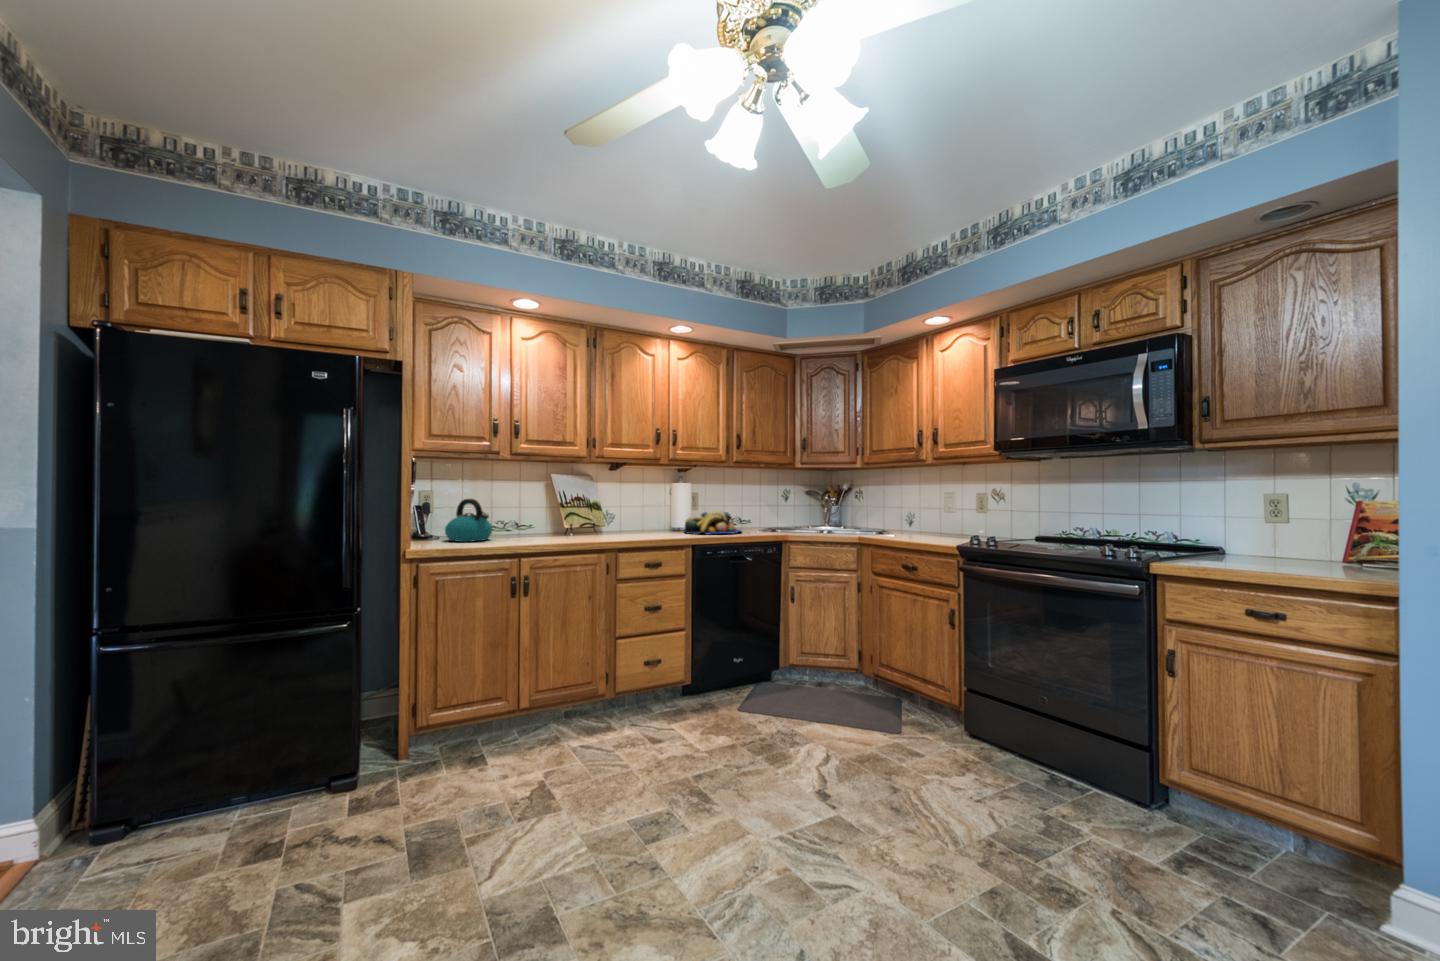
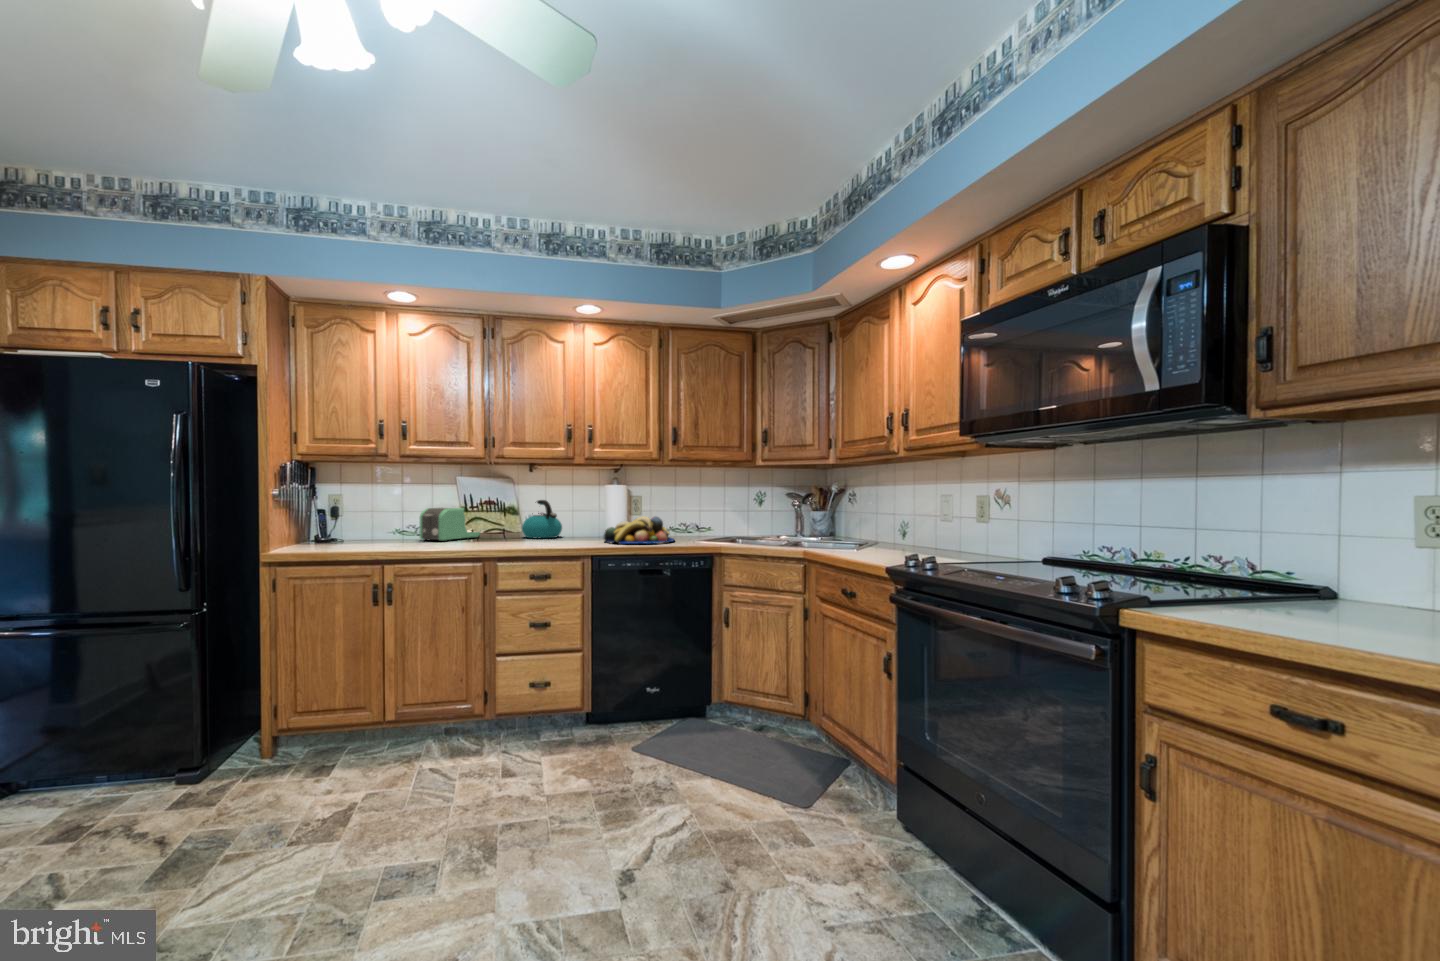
kettle: present [445,499,492,542] -> present [522,500,562,538]
toaster: none [514,504,560,535] -> present [420,508,480,541]

